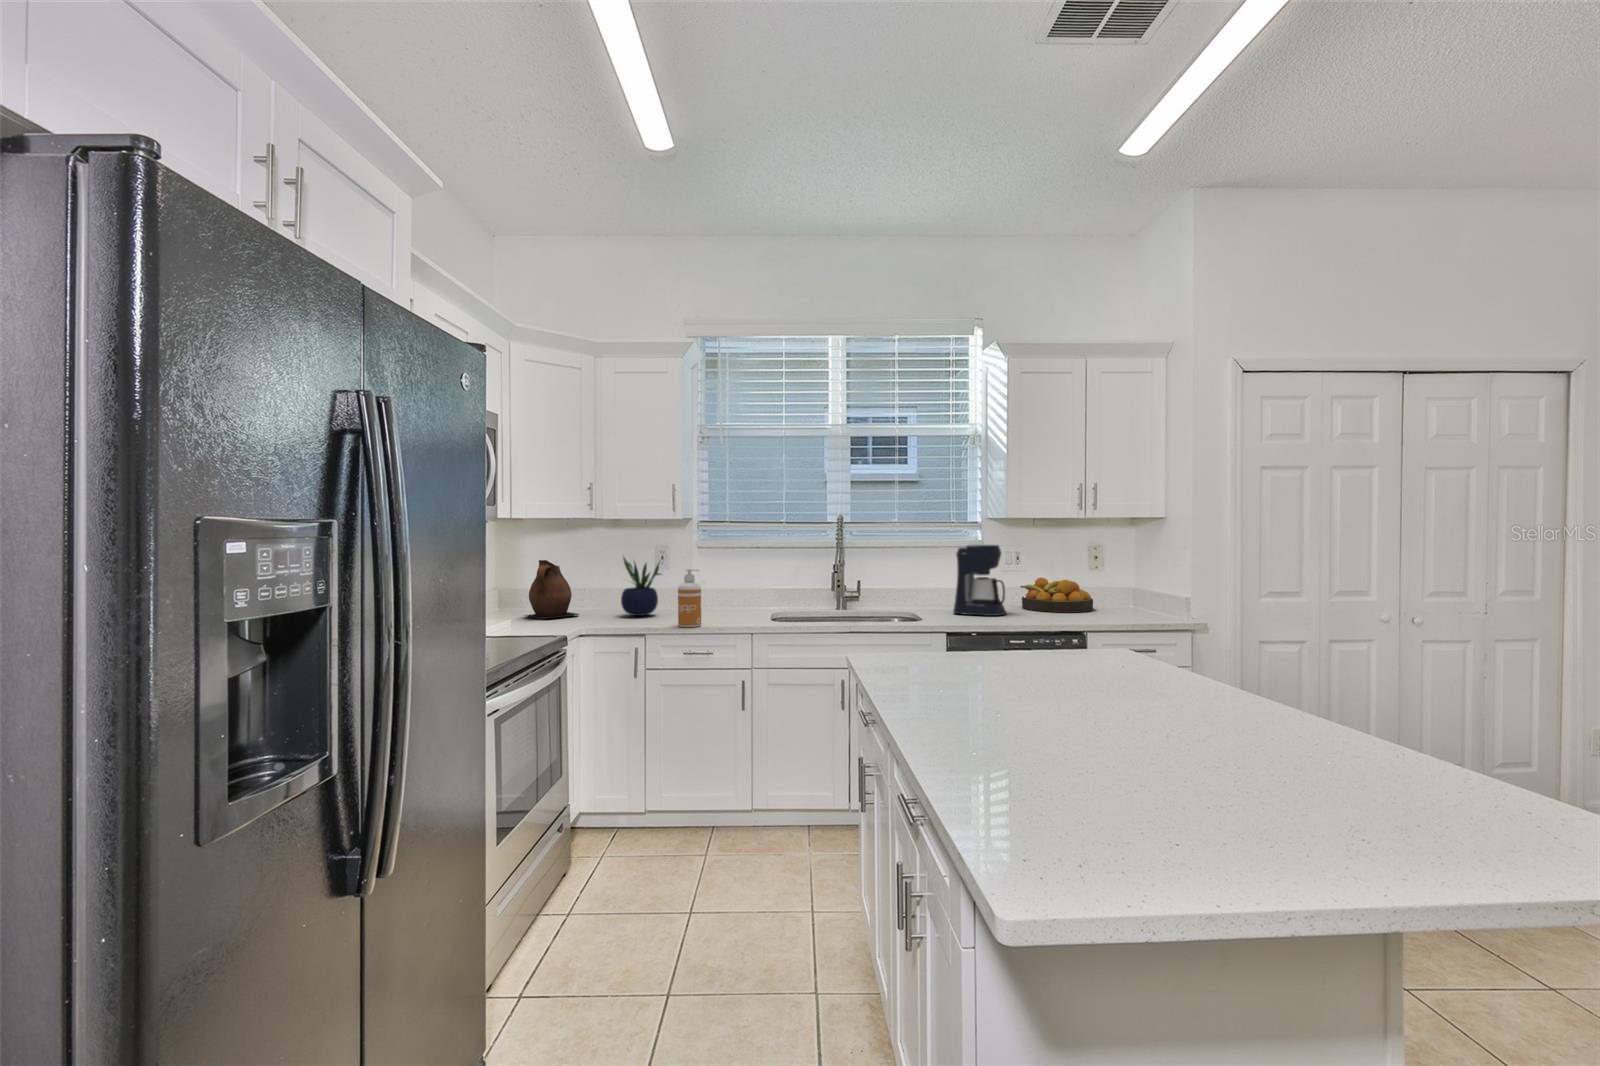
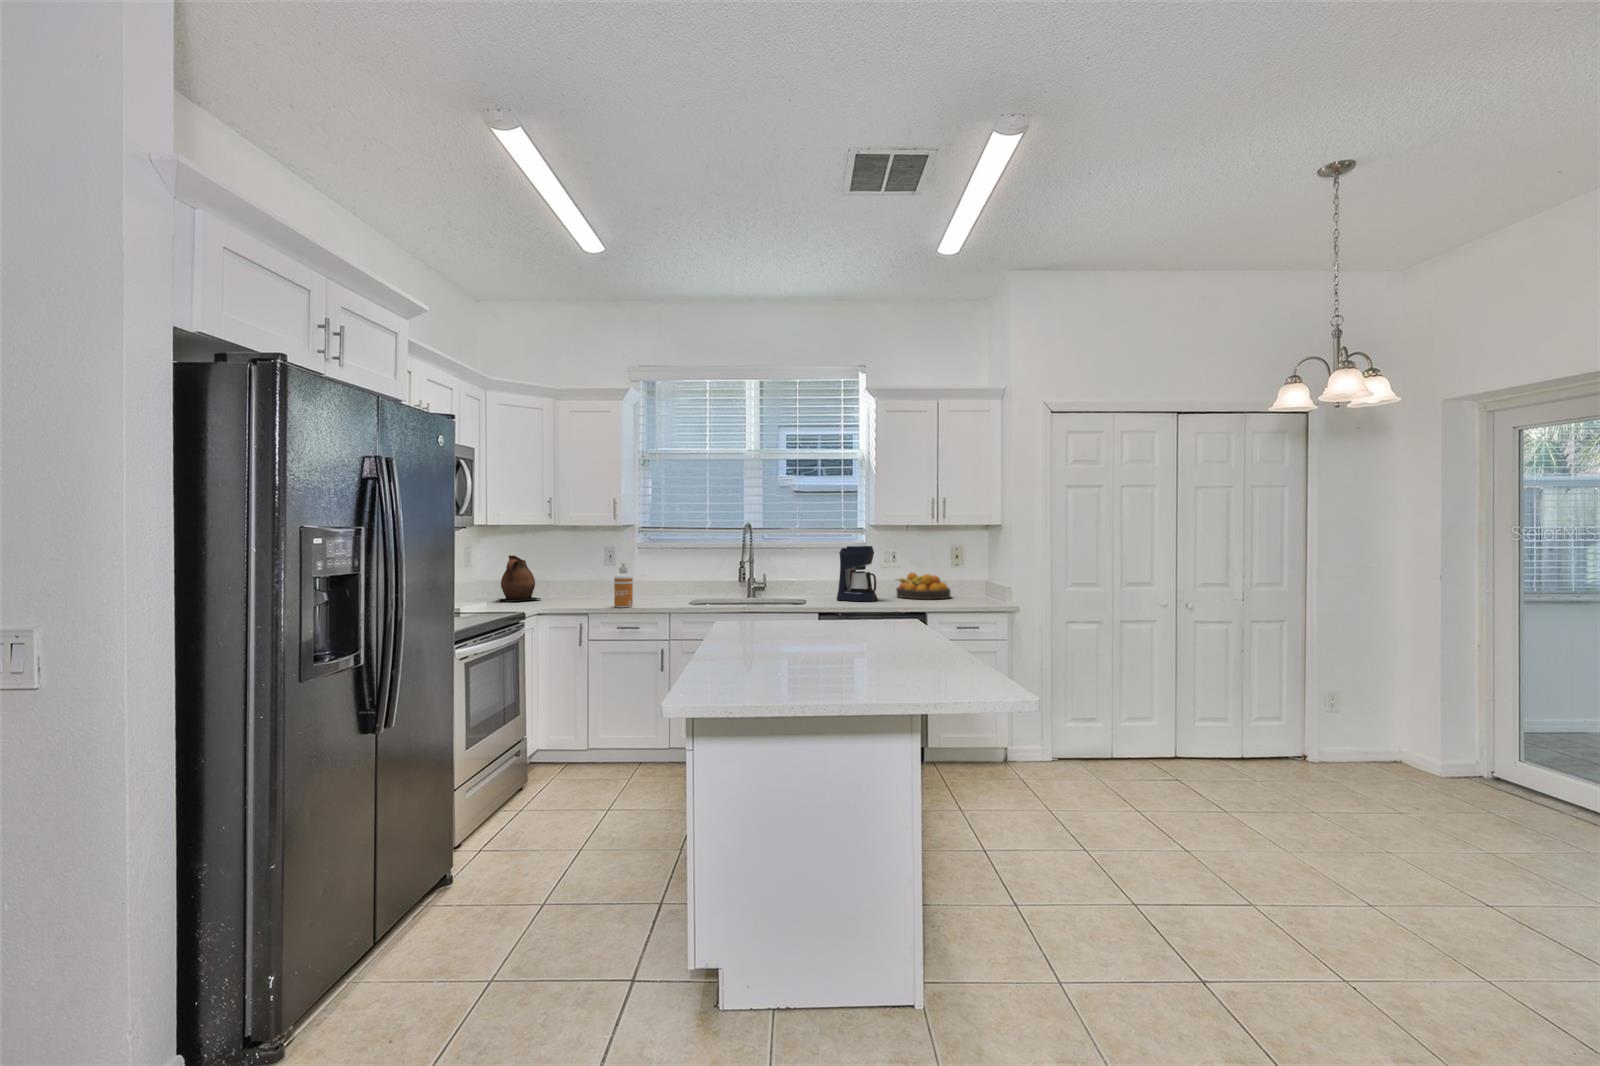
potted plant: present [621,558,661,616] -> none [573,552,608,600]

